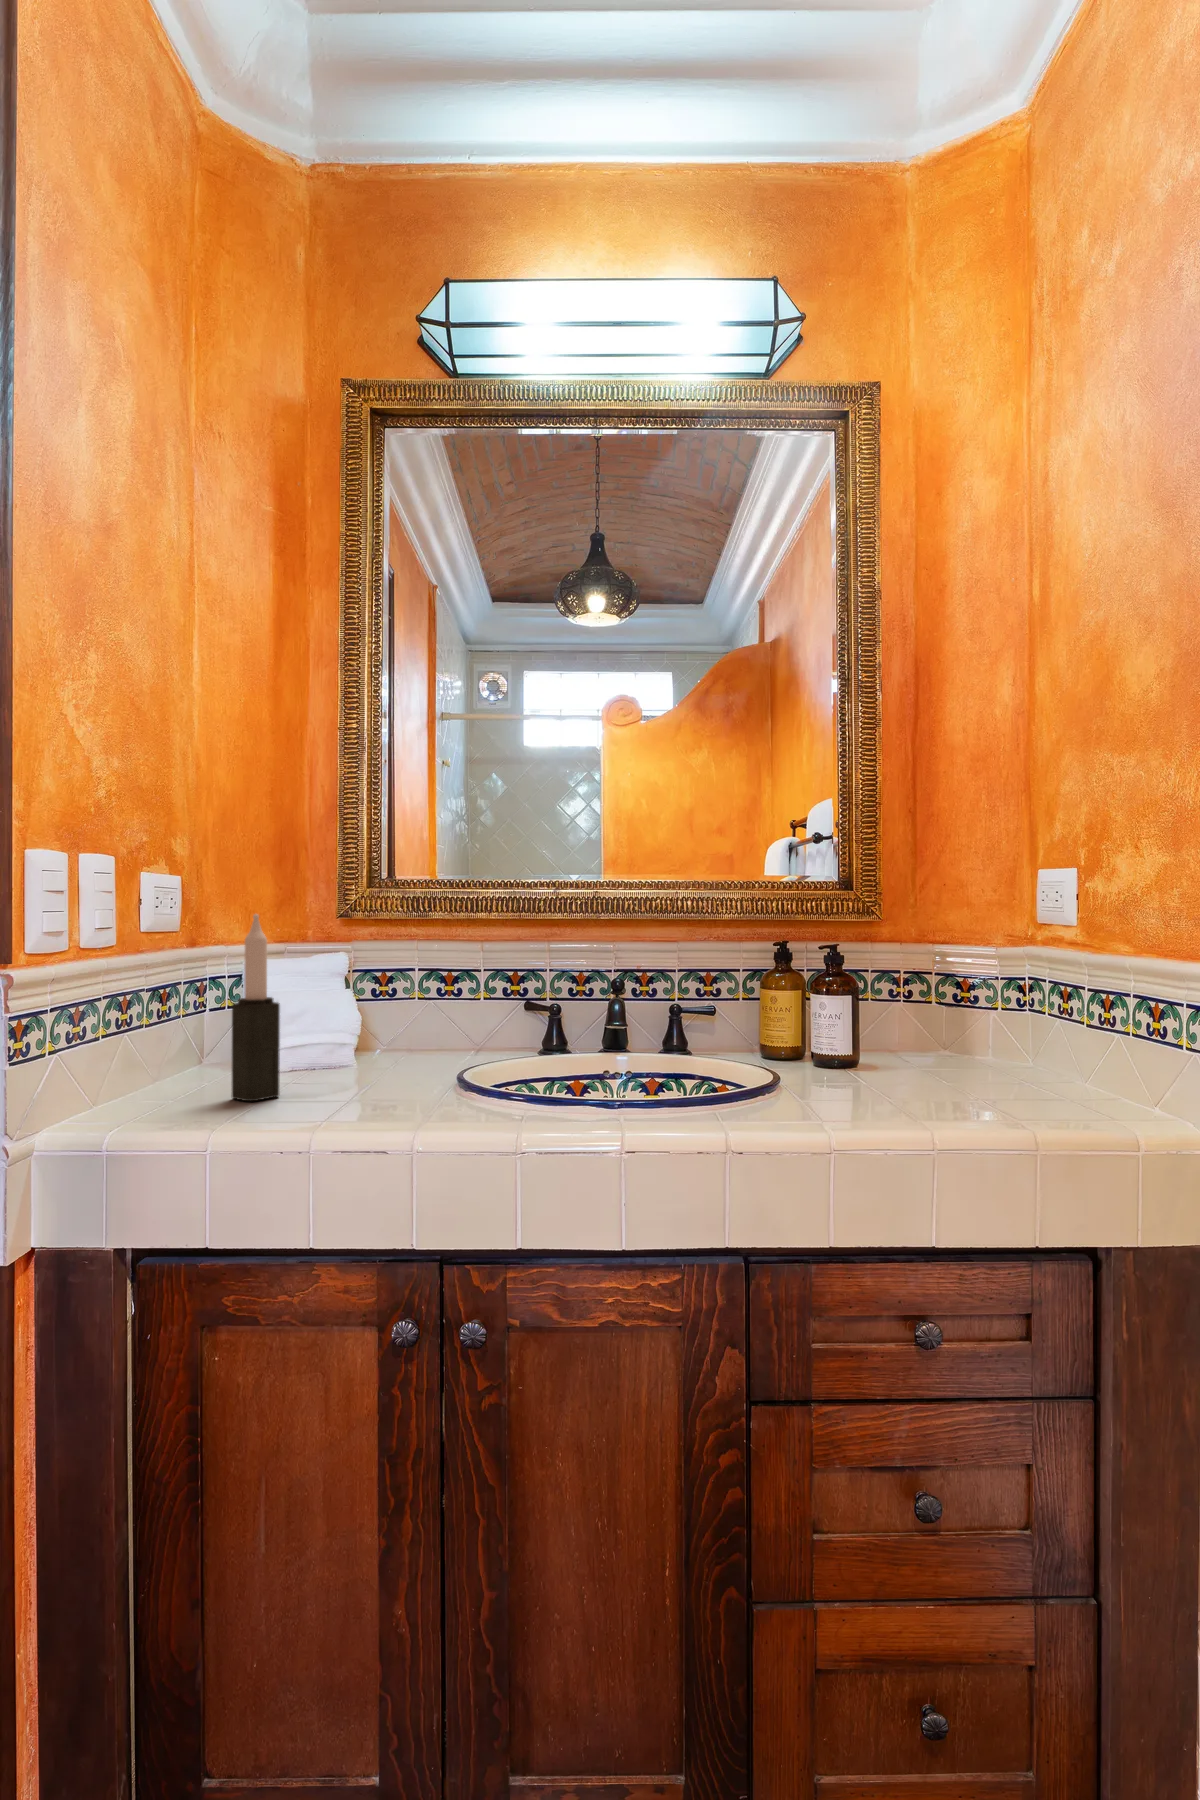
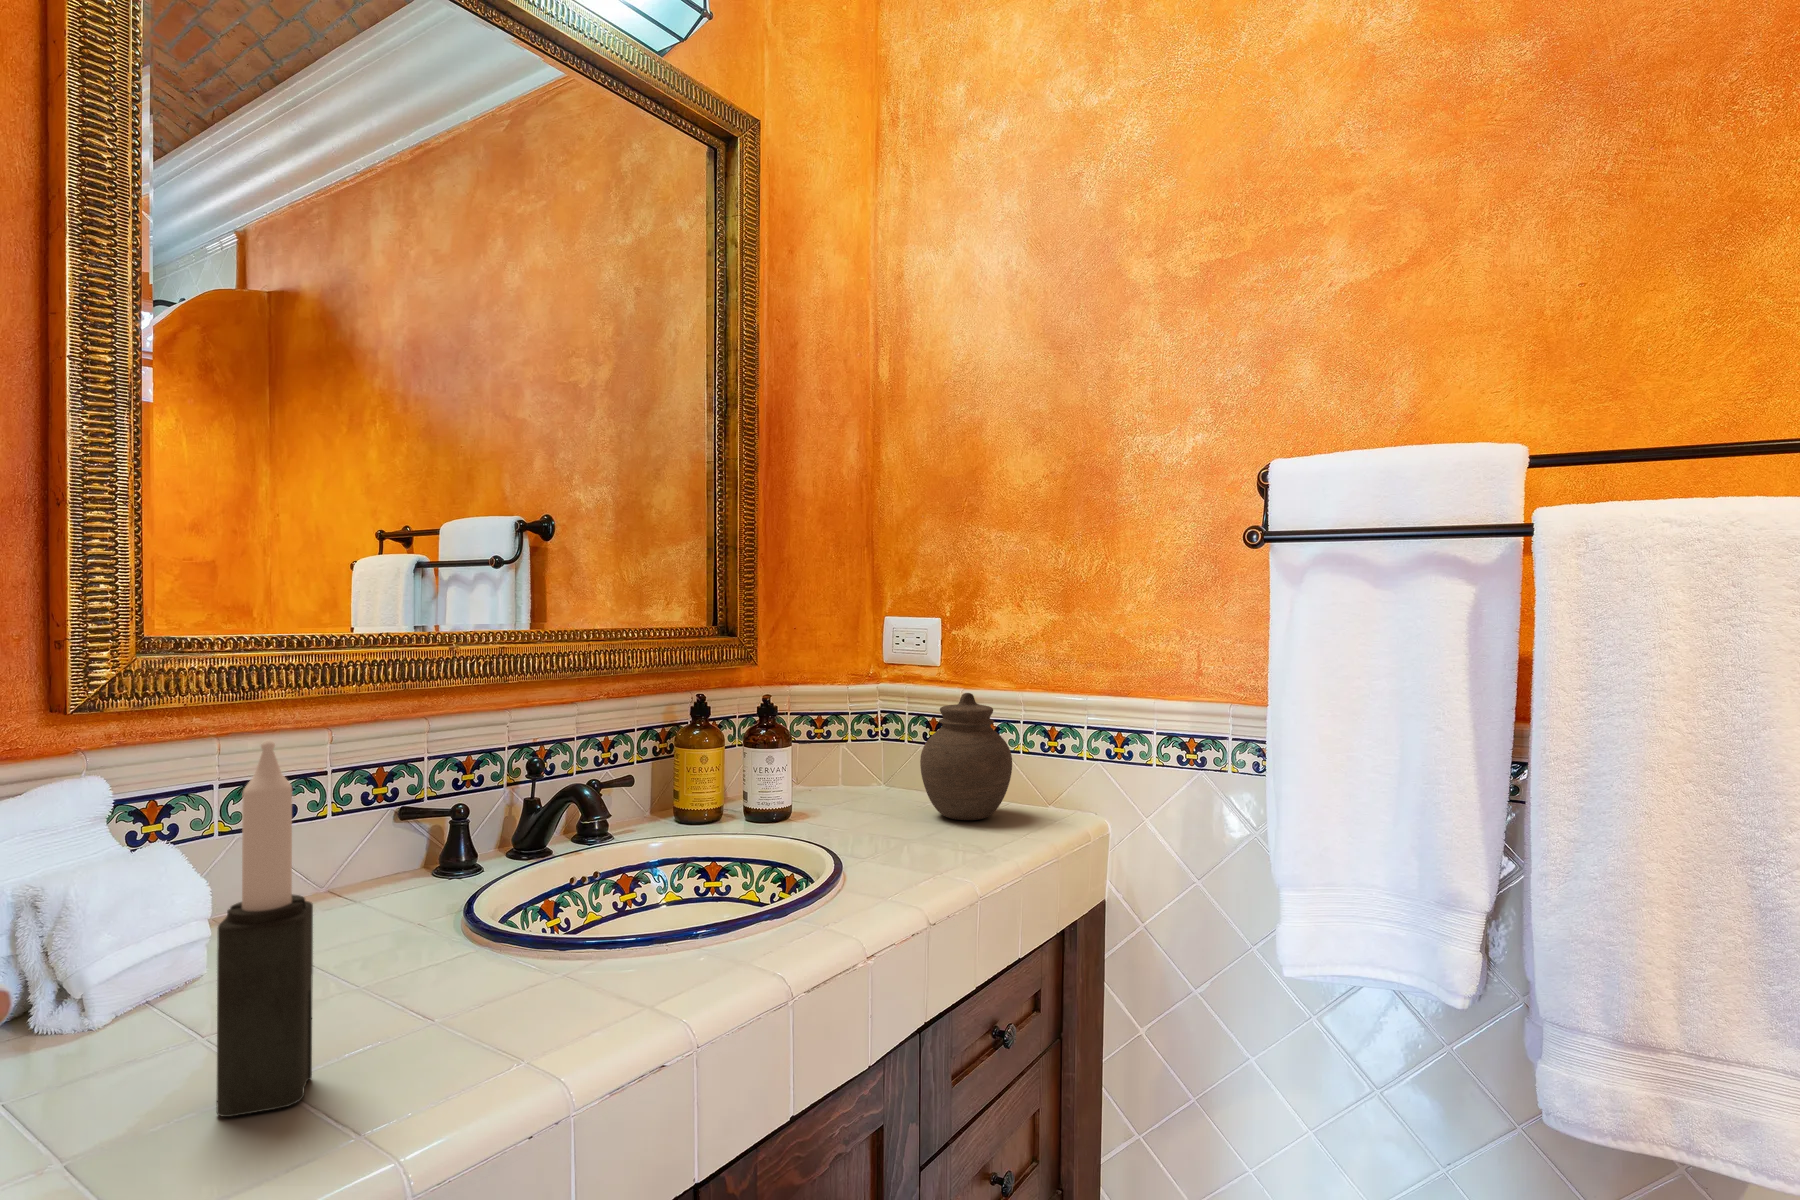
jar: none [954,949,1070,1099] -> present [920,693,1012,820]

